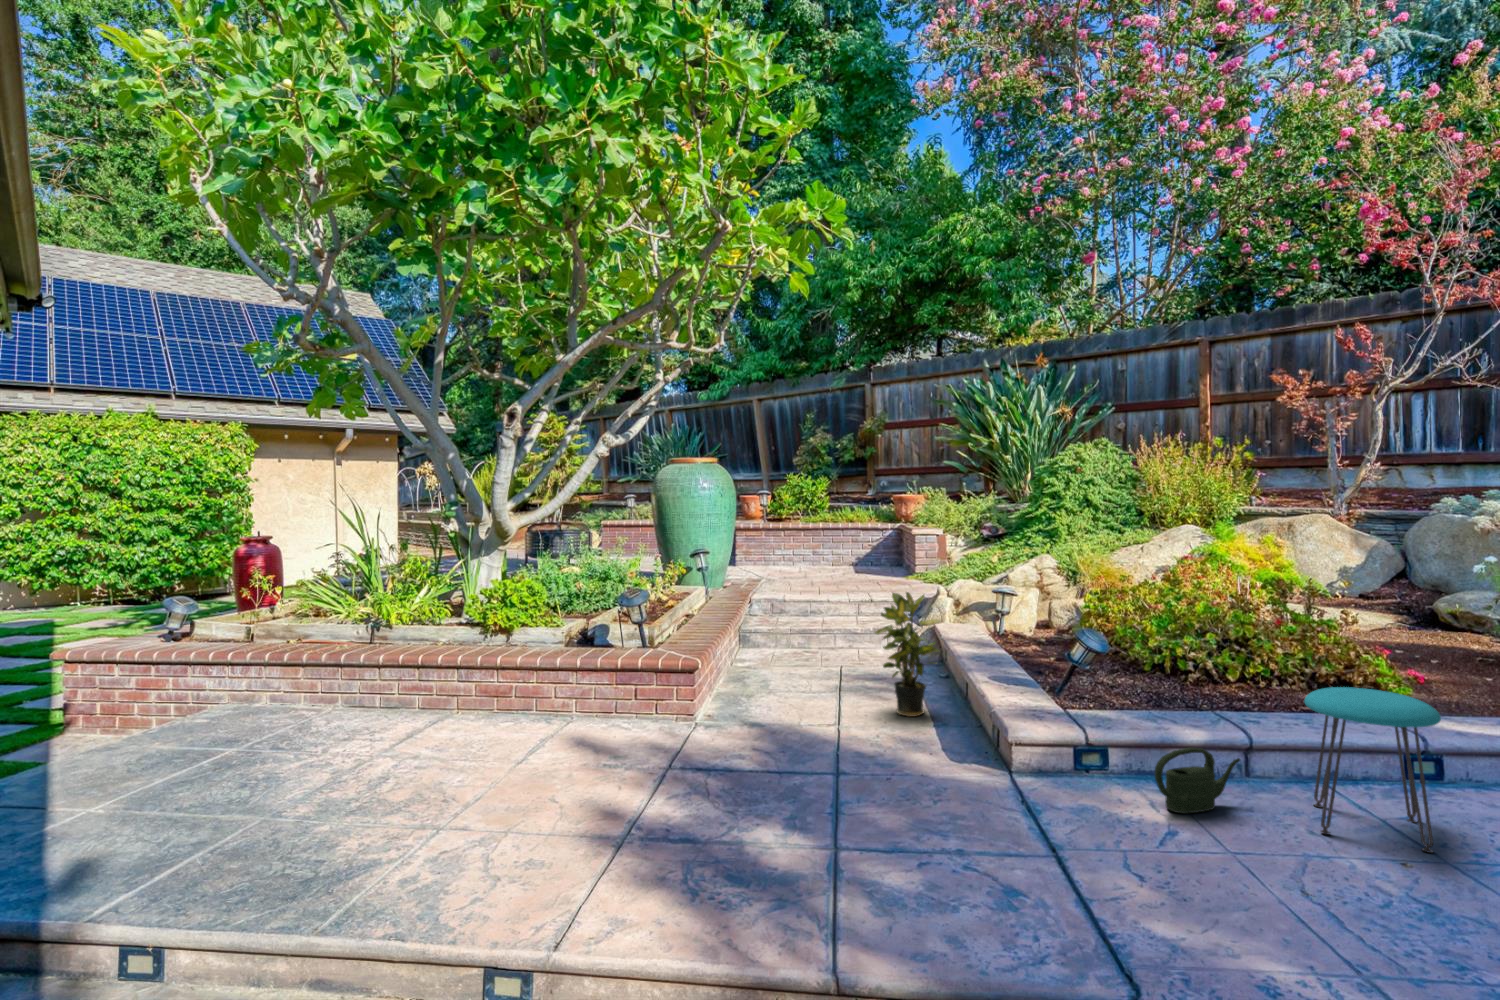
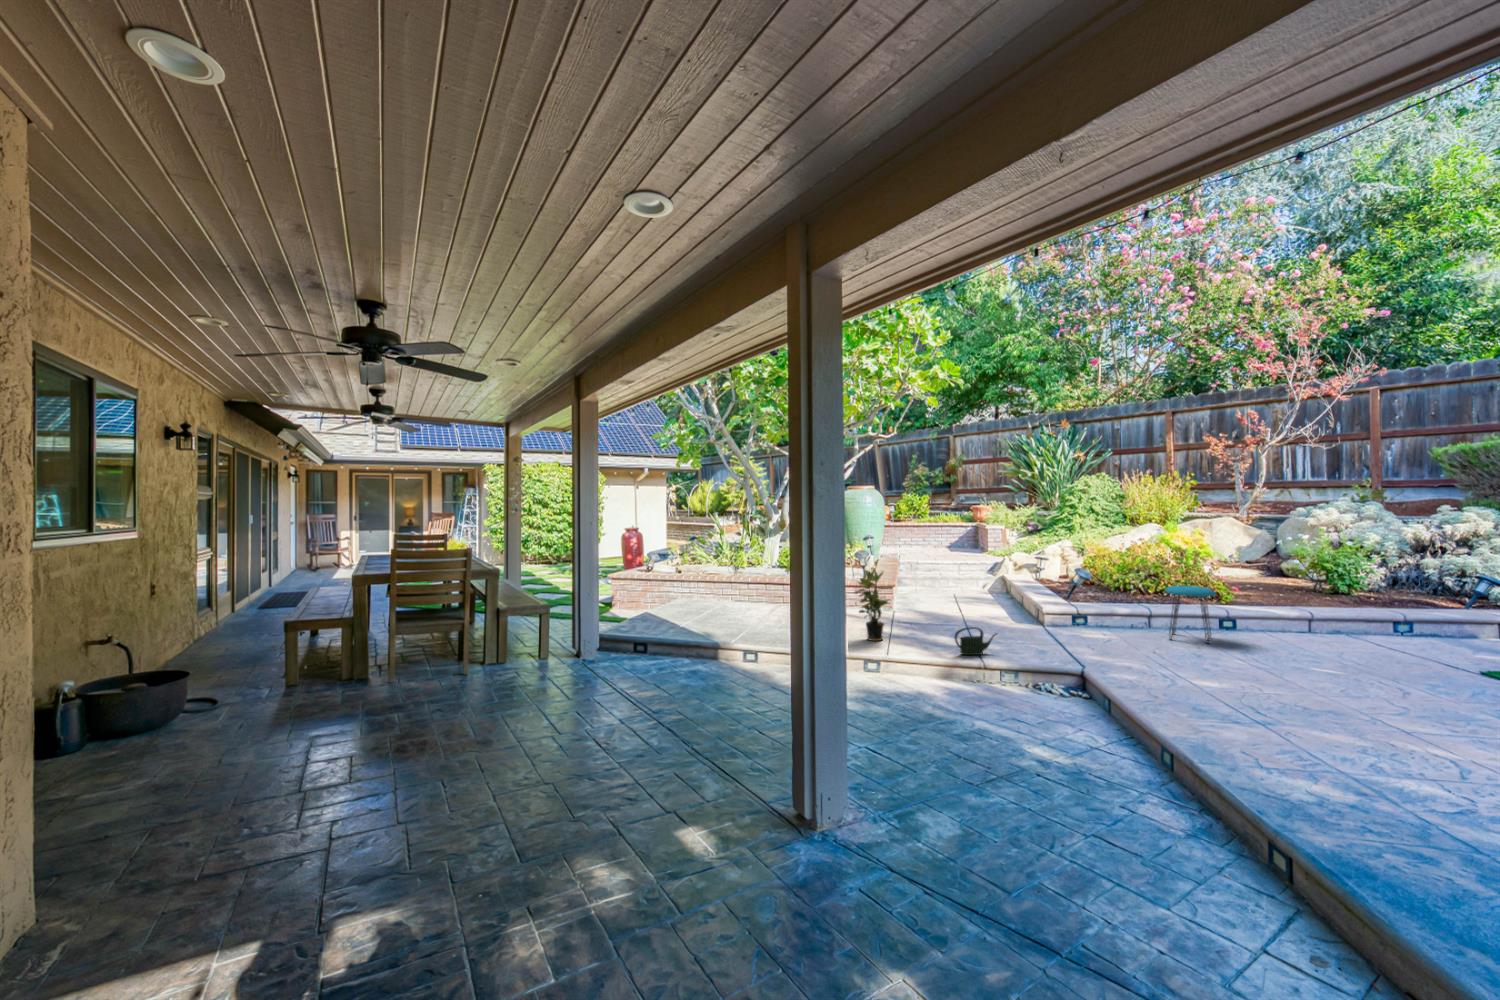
potted plant: present [875,592,941,717] -> present [855,570,891,641]
watering can: present [1155,748,1240,813] -> present [955,627,996,655]

